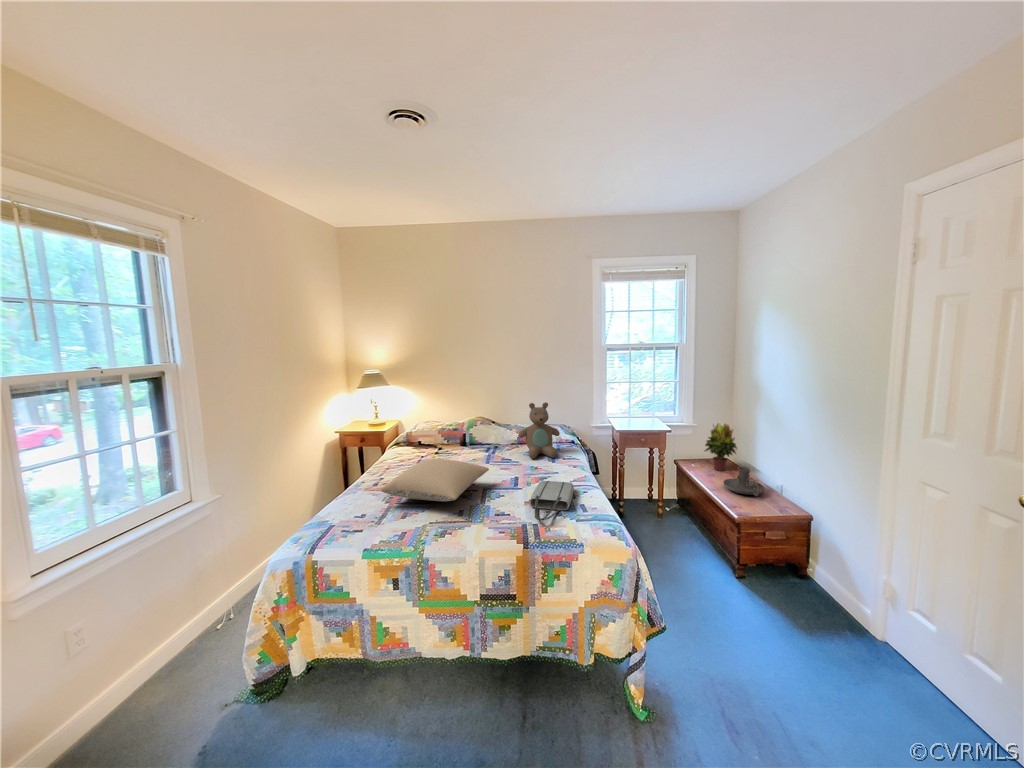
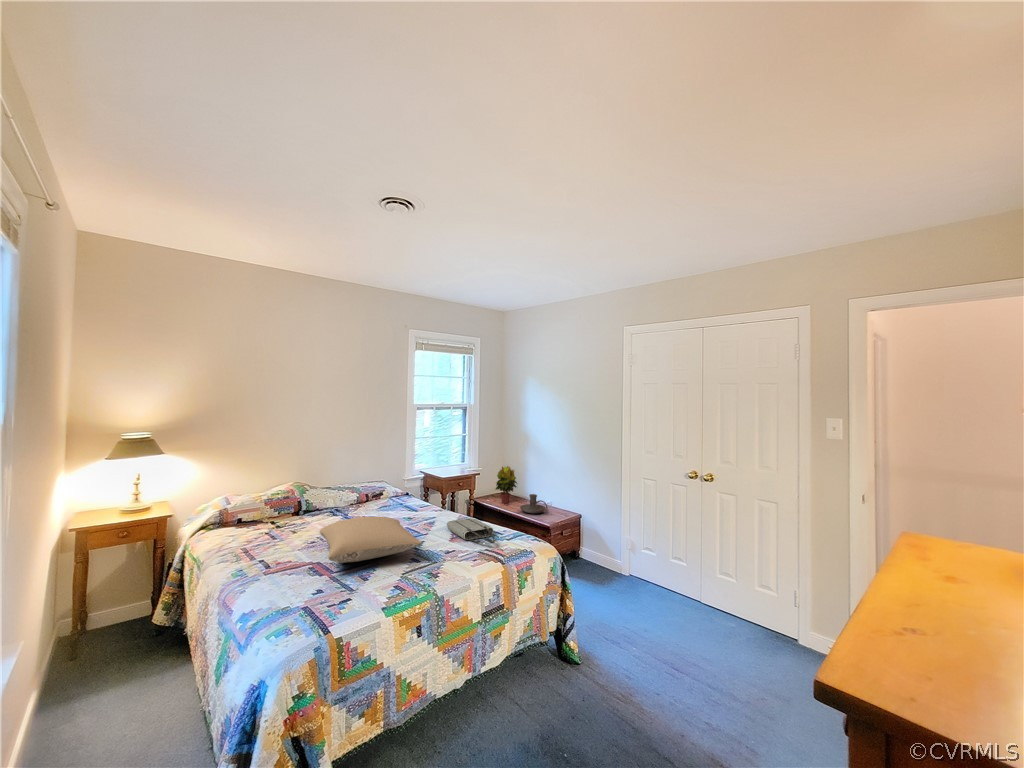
teddy bear: present [518,402,560,459] -> none [376,456,418,512]

